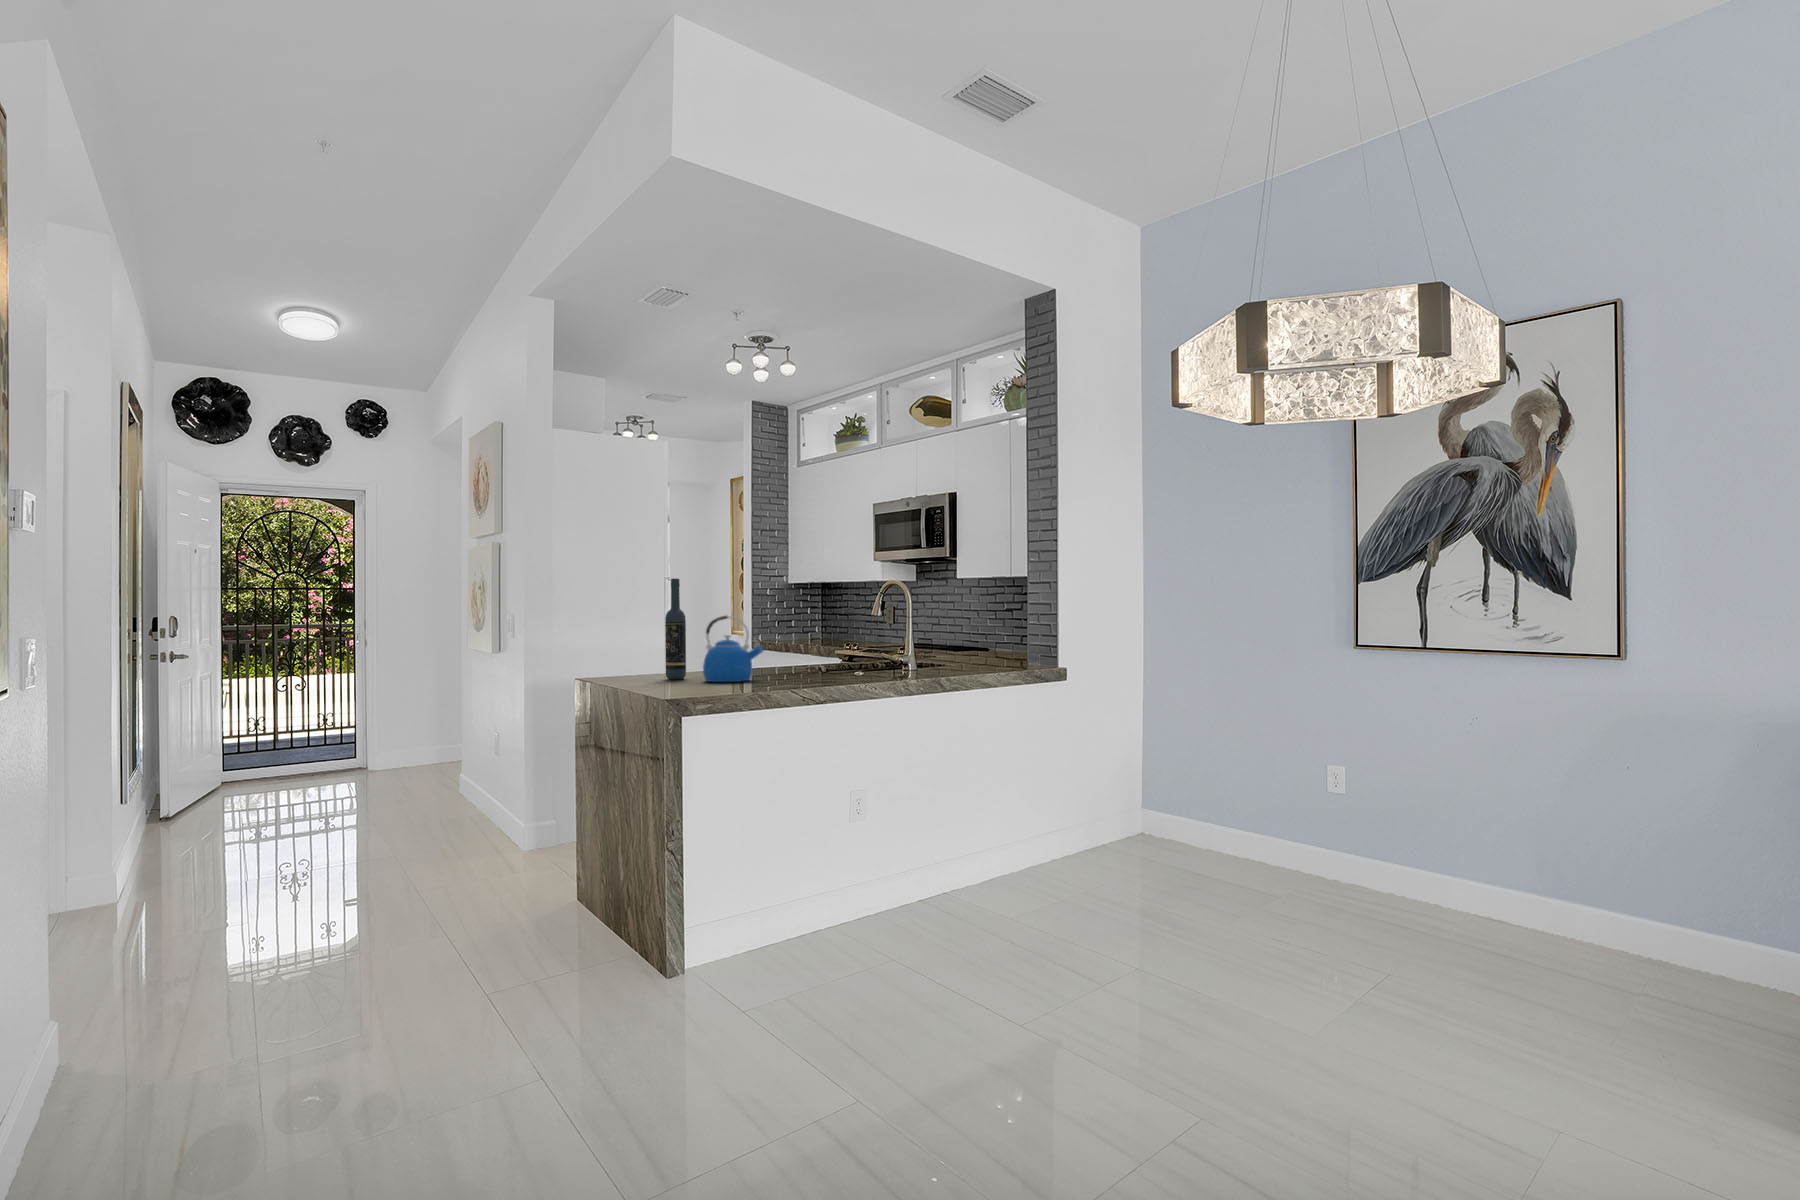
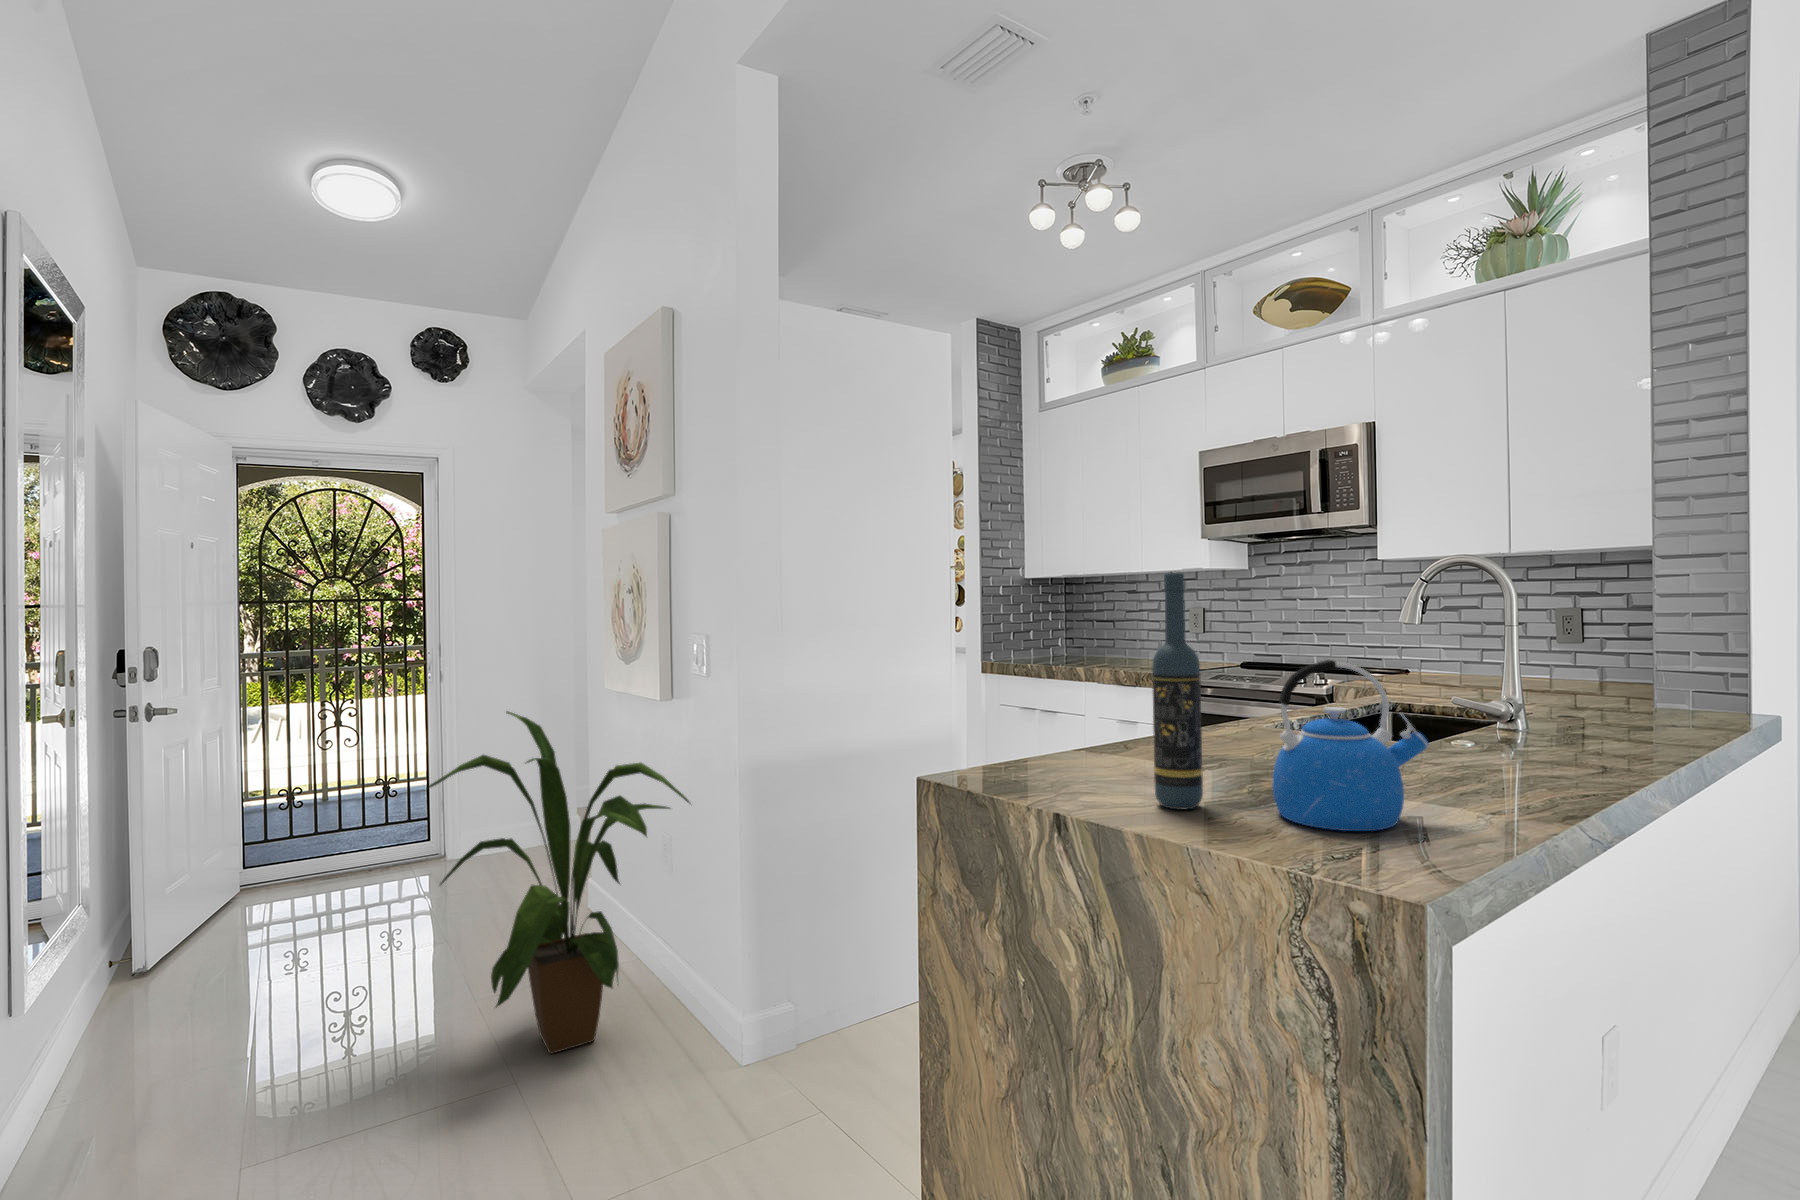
house plant: none [348,654,502,844] -> present [428,711,690,1054]

